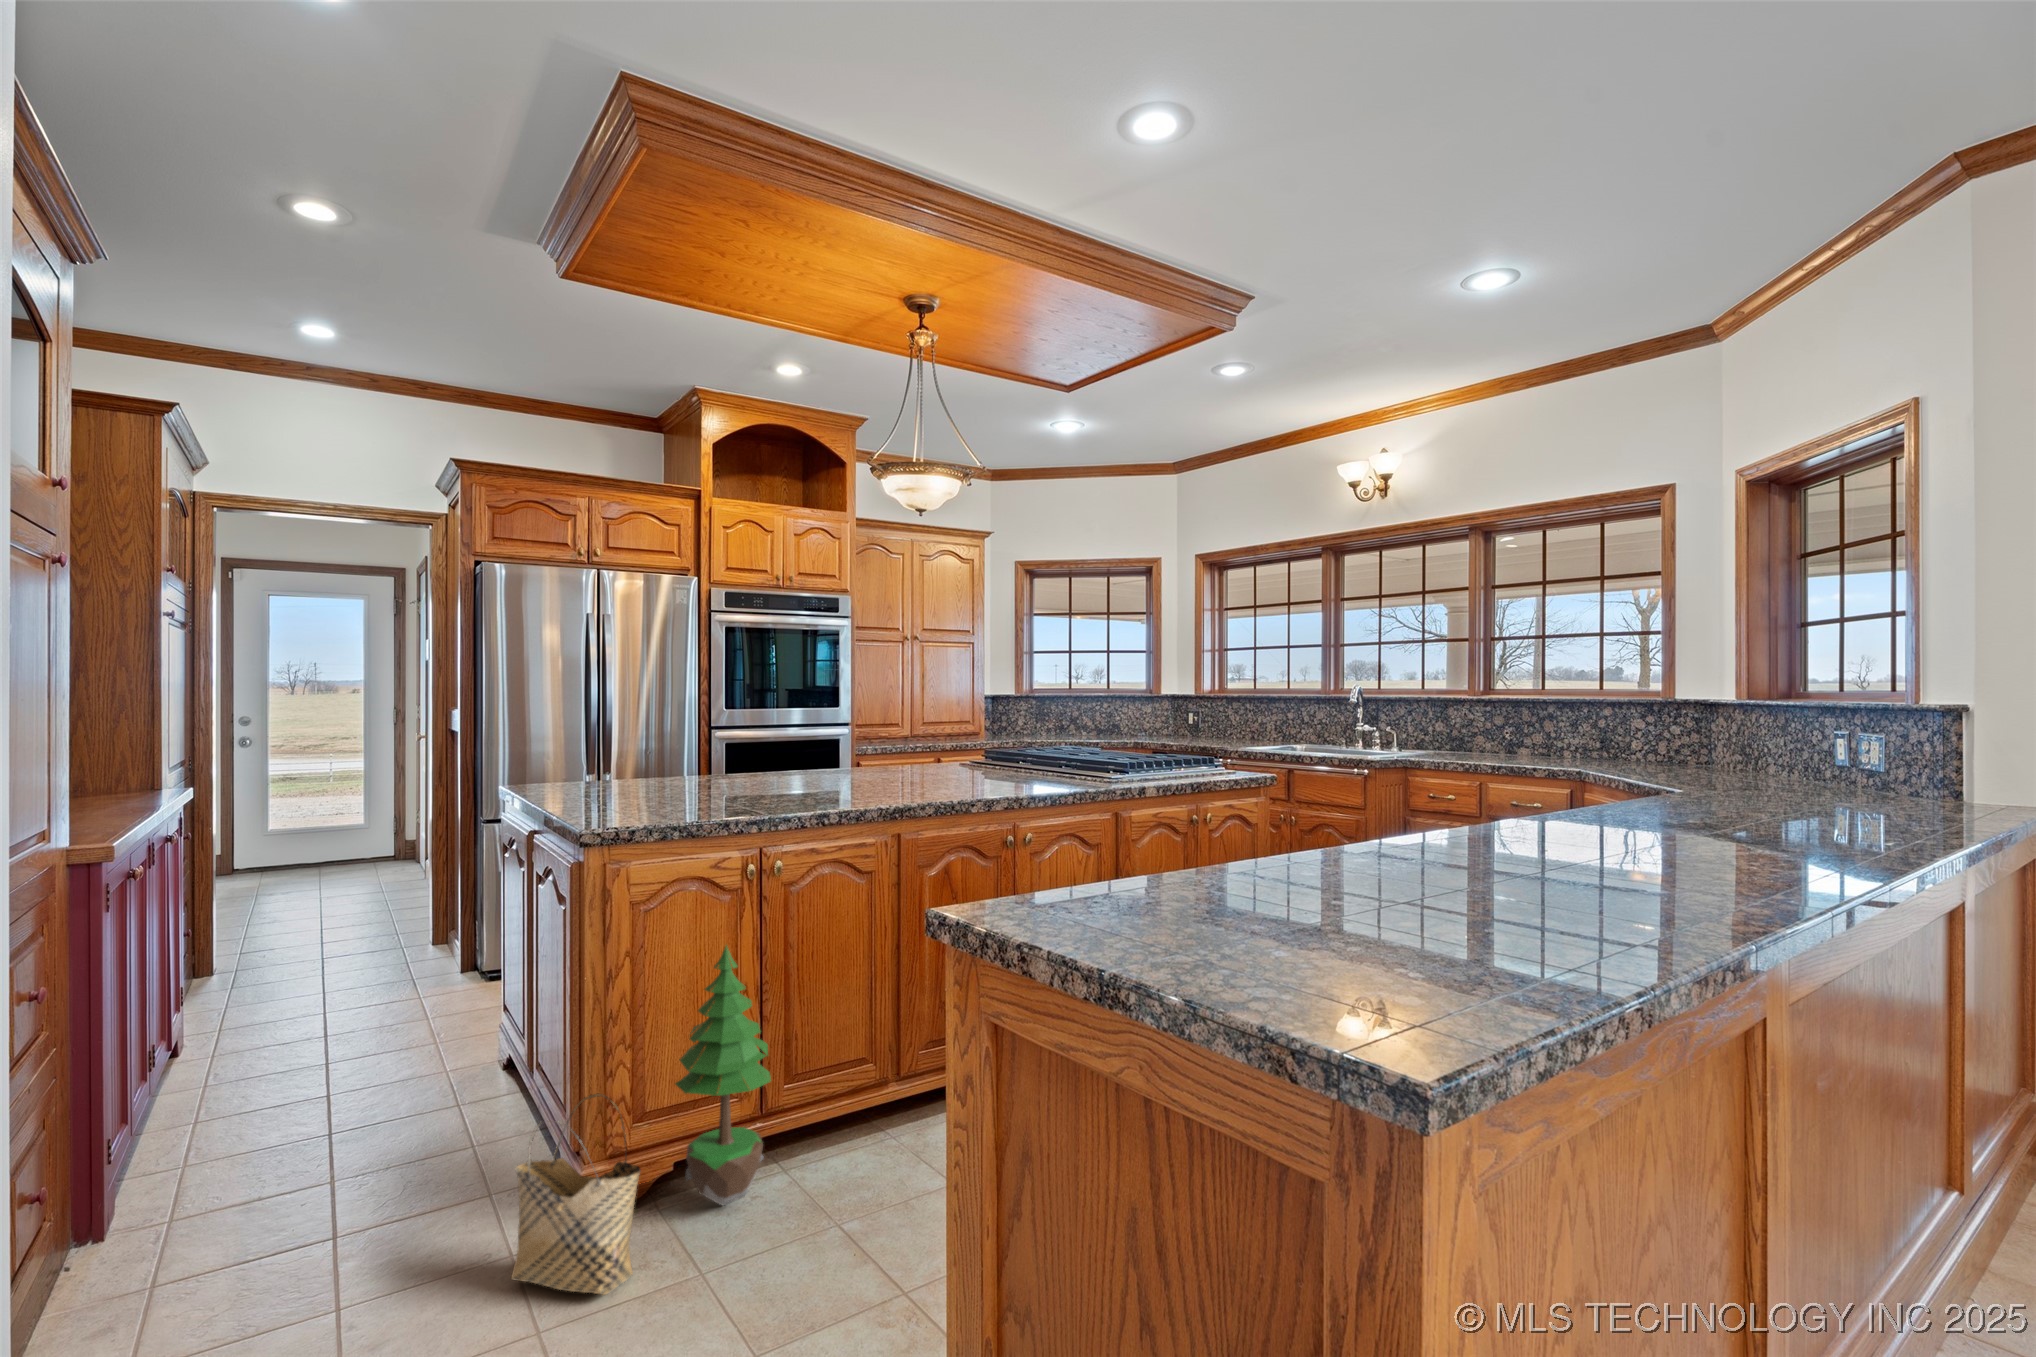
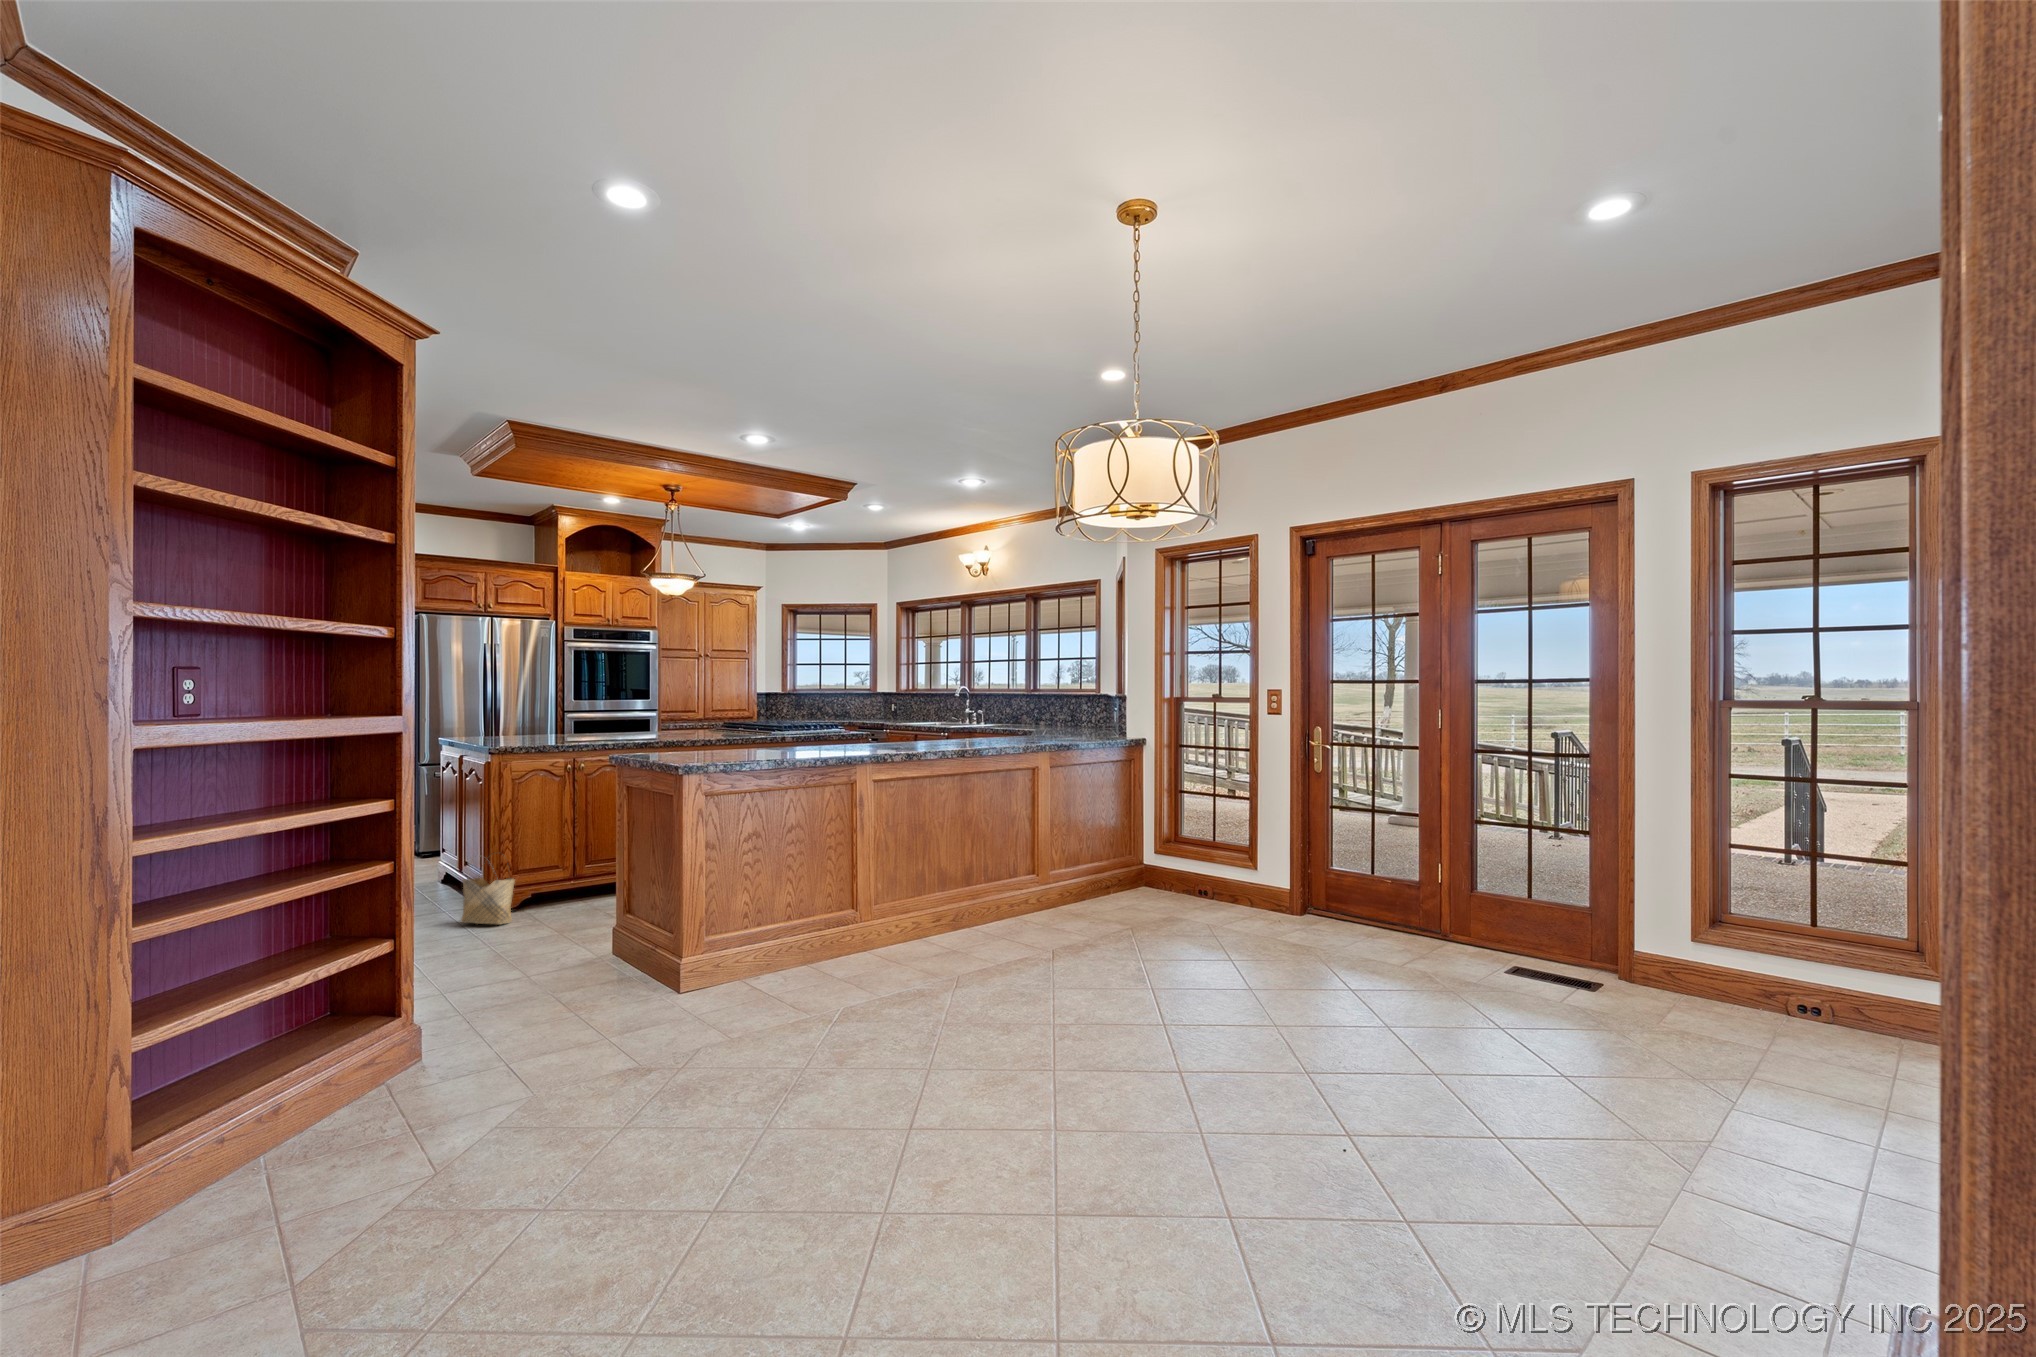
potted tree: present [675,946,771,1206] -> none [531,795,576,909]

